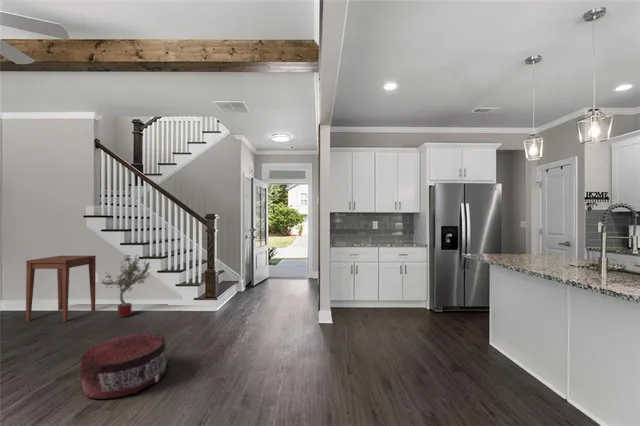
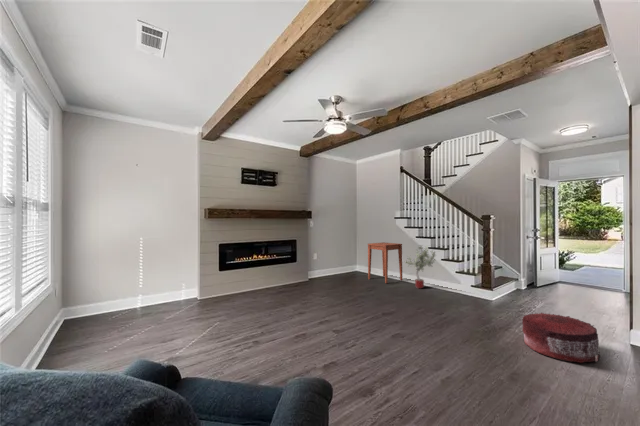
pouf: present [79,333,169,399] -> present [522,313,600,363]

